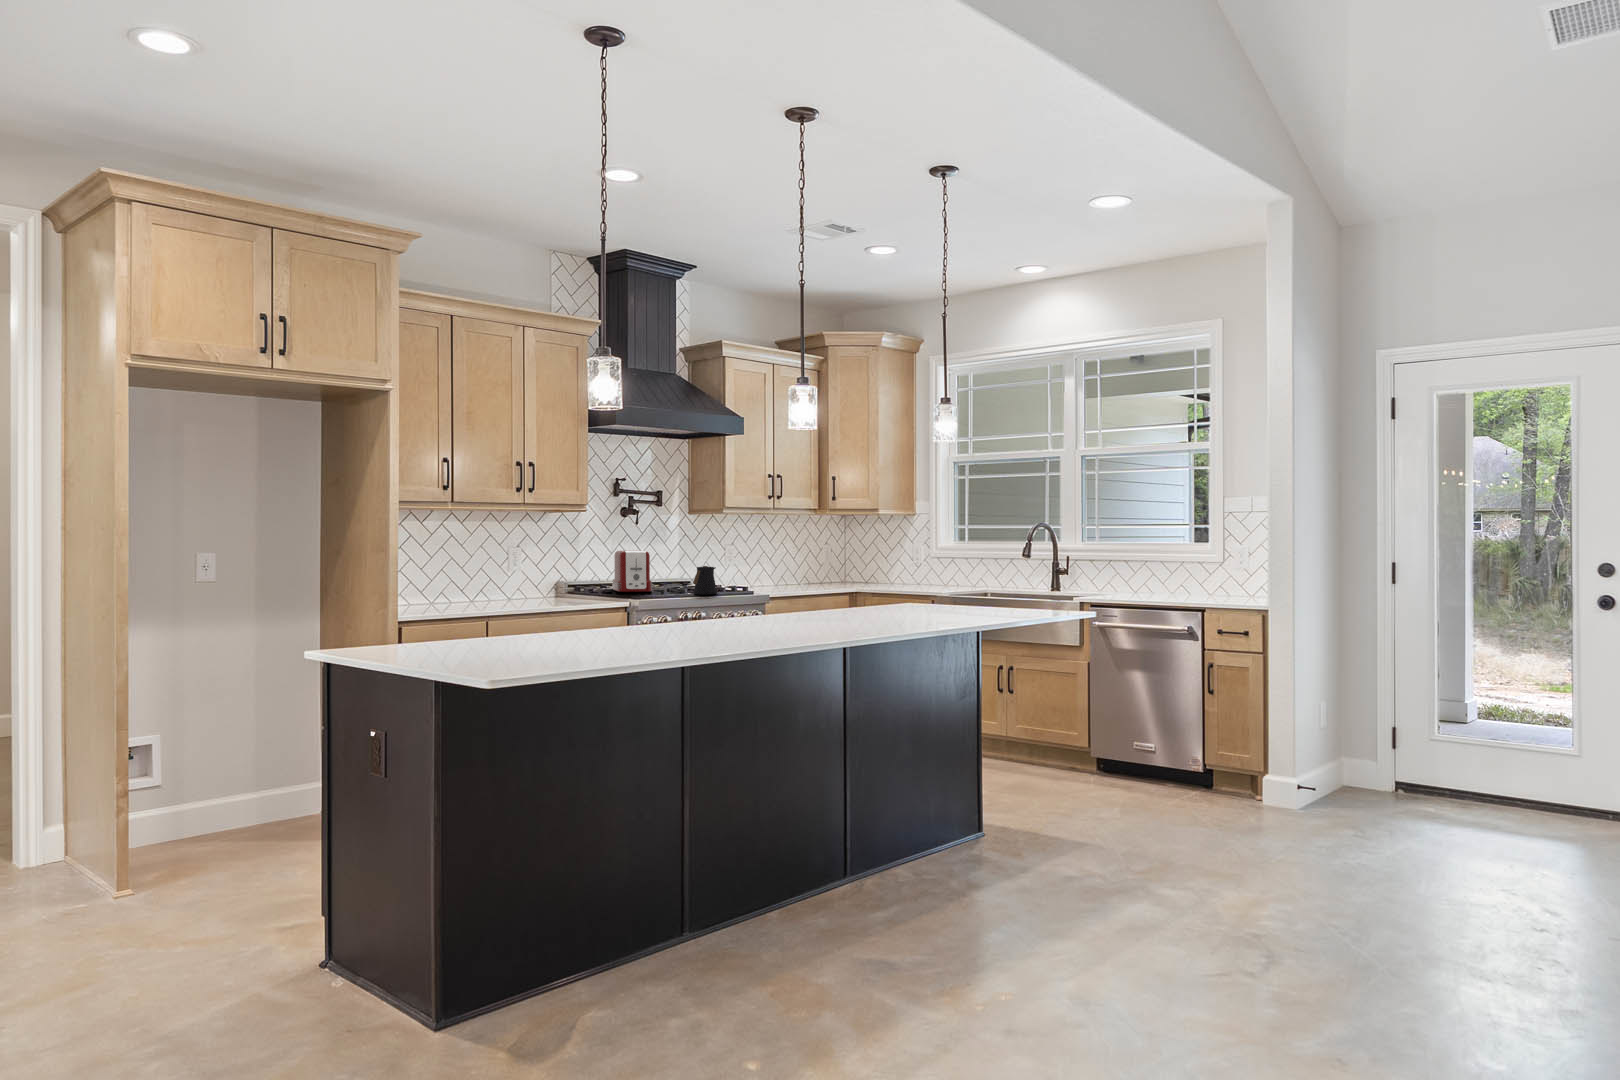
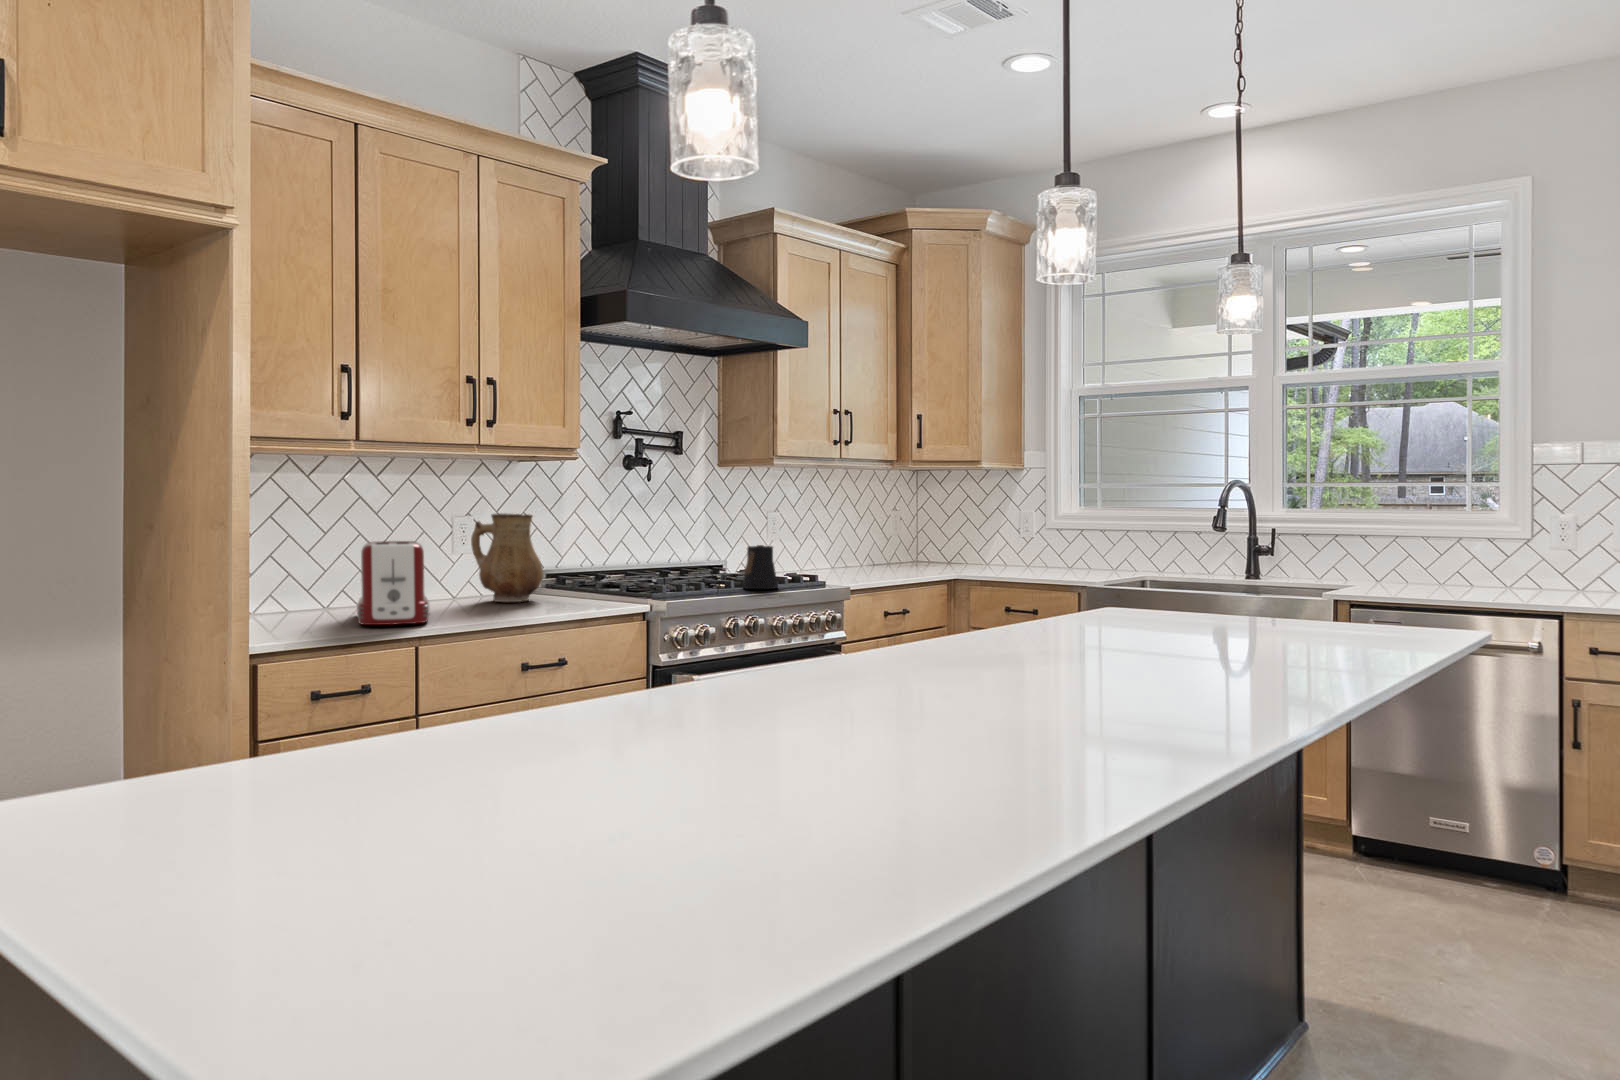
ceramic pitcher: none [519,546,564,601] -> present [471,514,543,602]
toaster: present [612,551,652,592] -> present [357,541,430,625]

